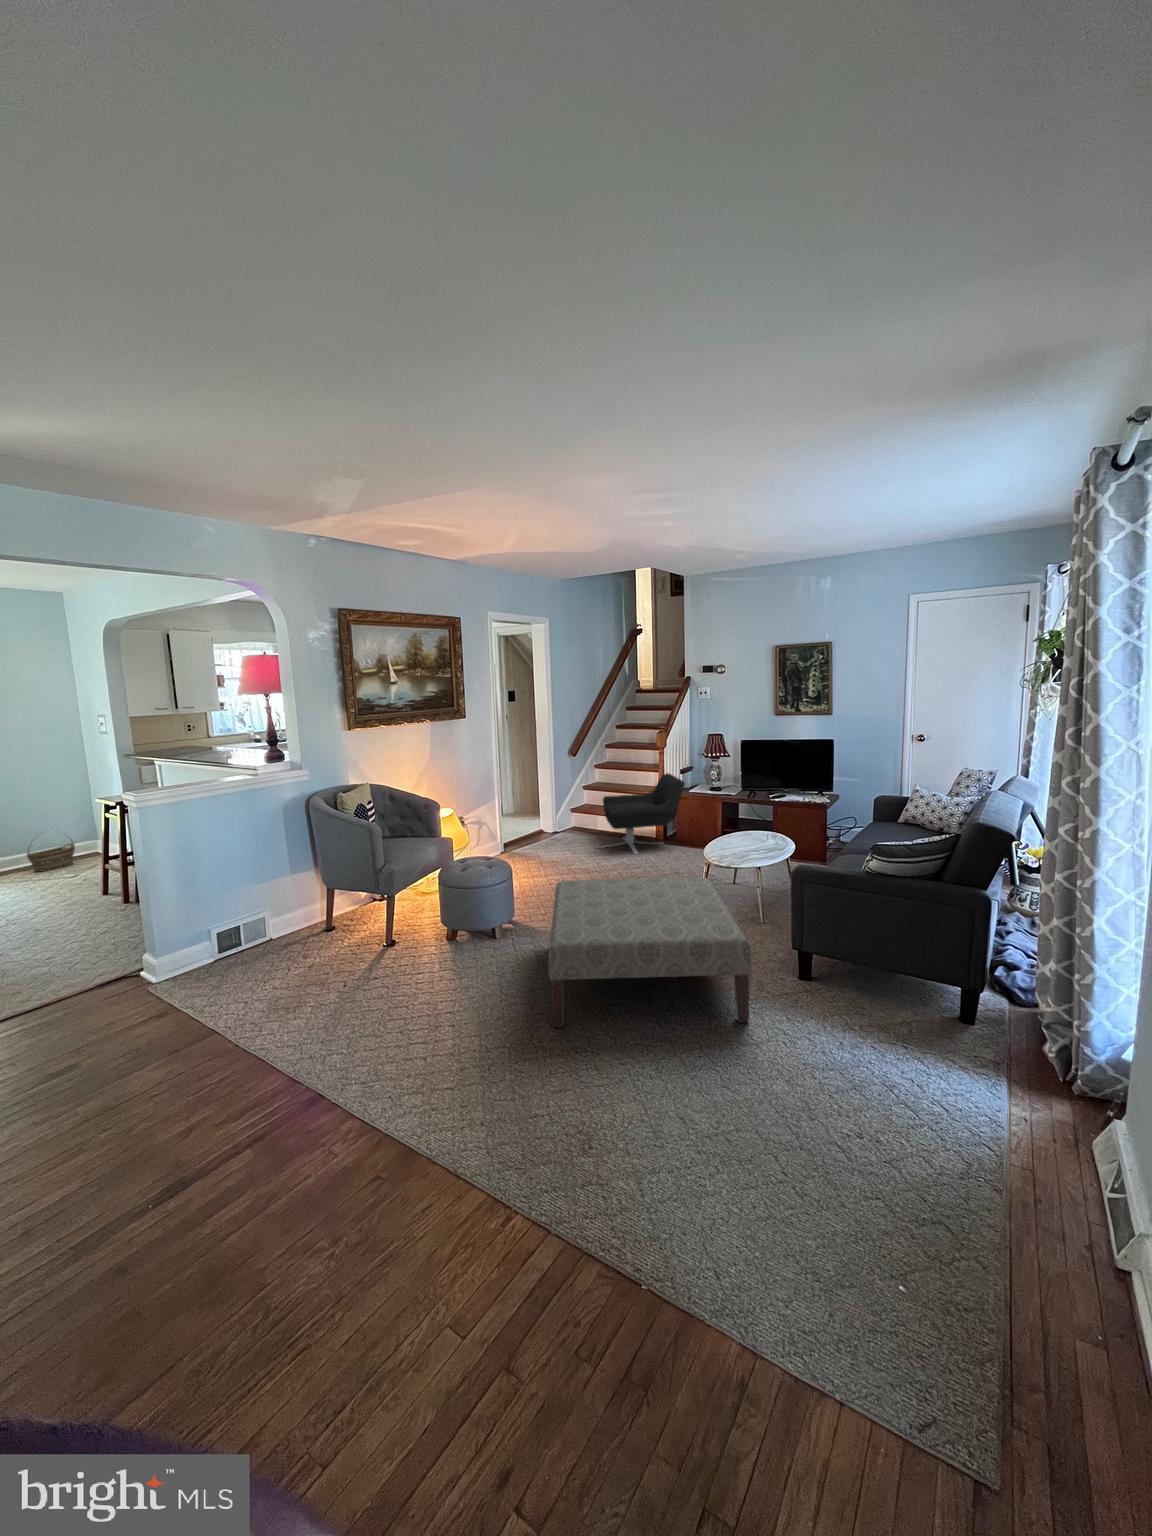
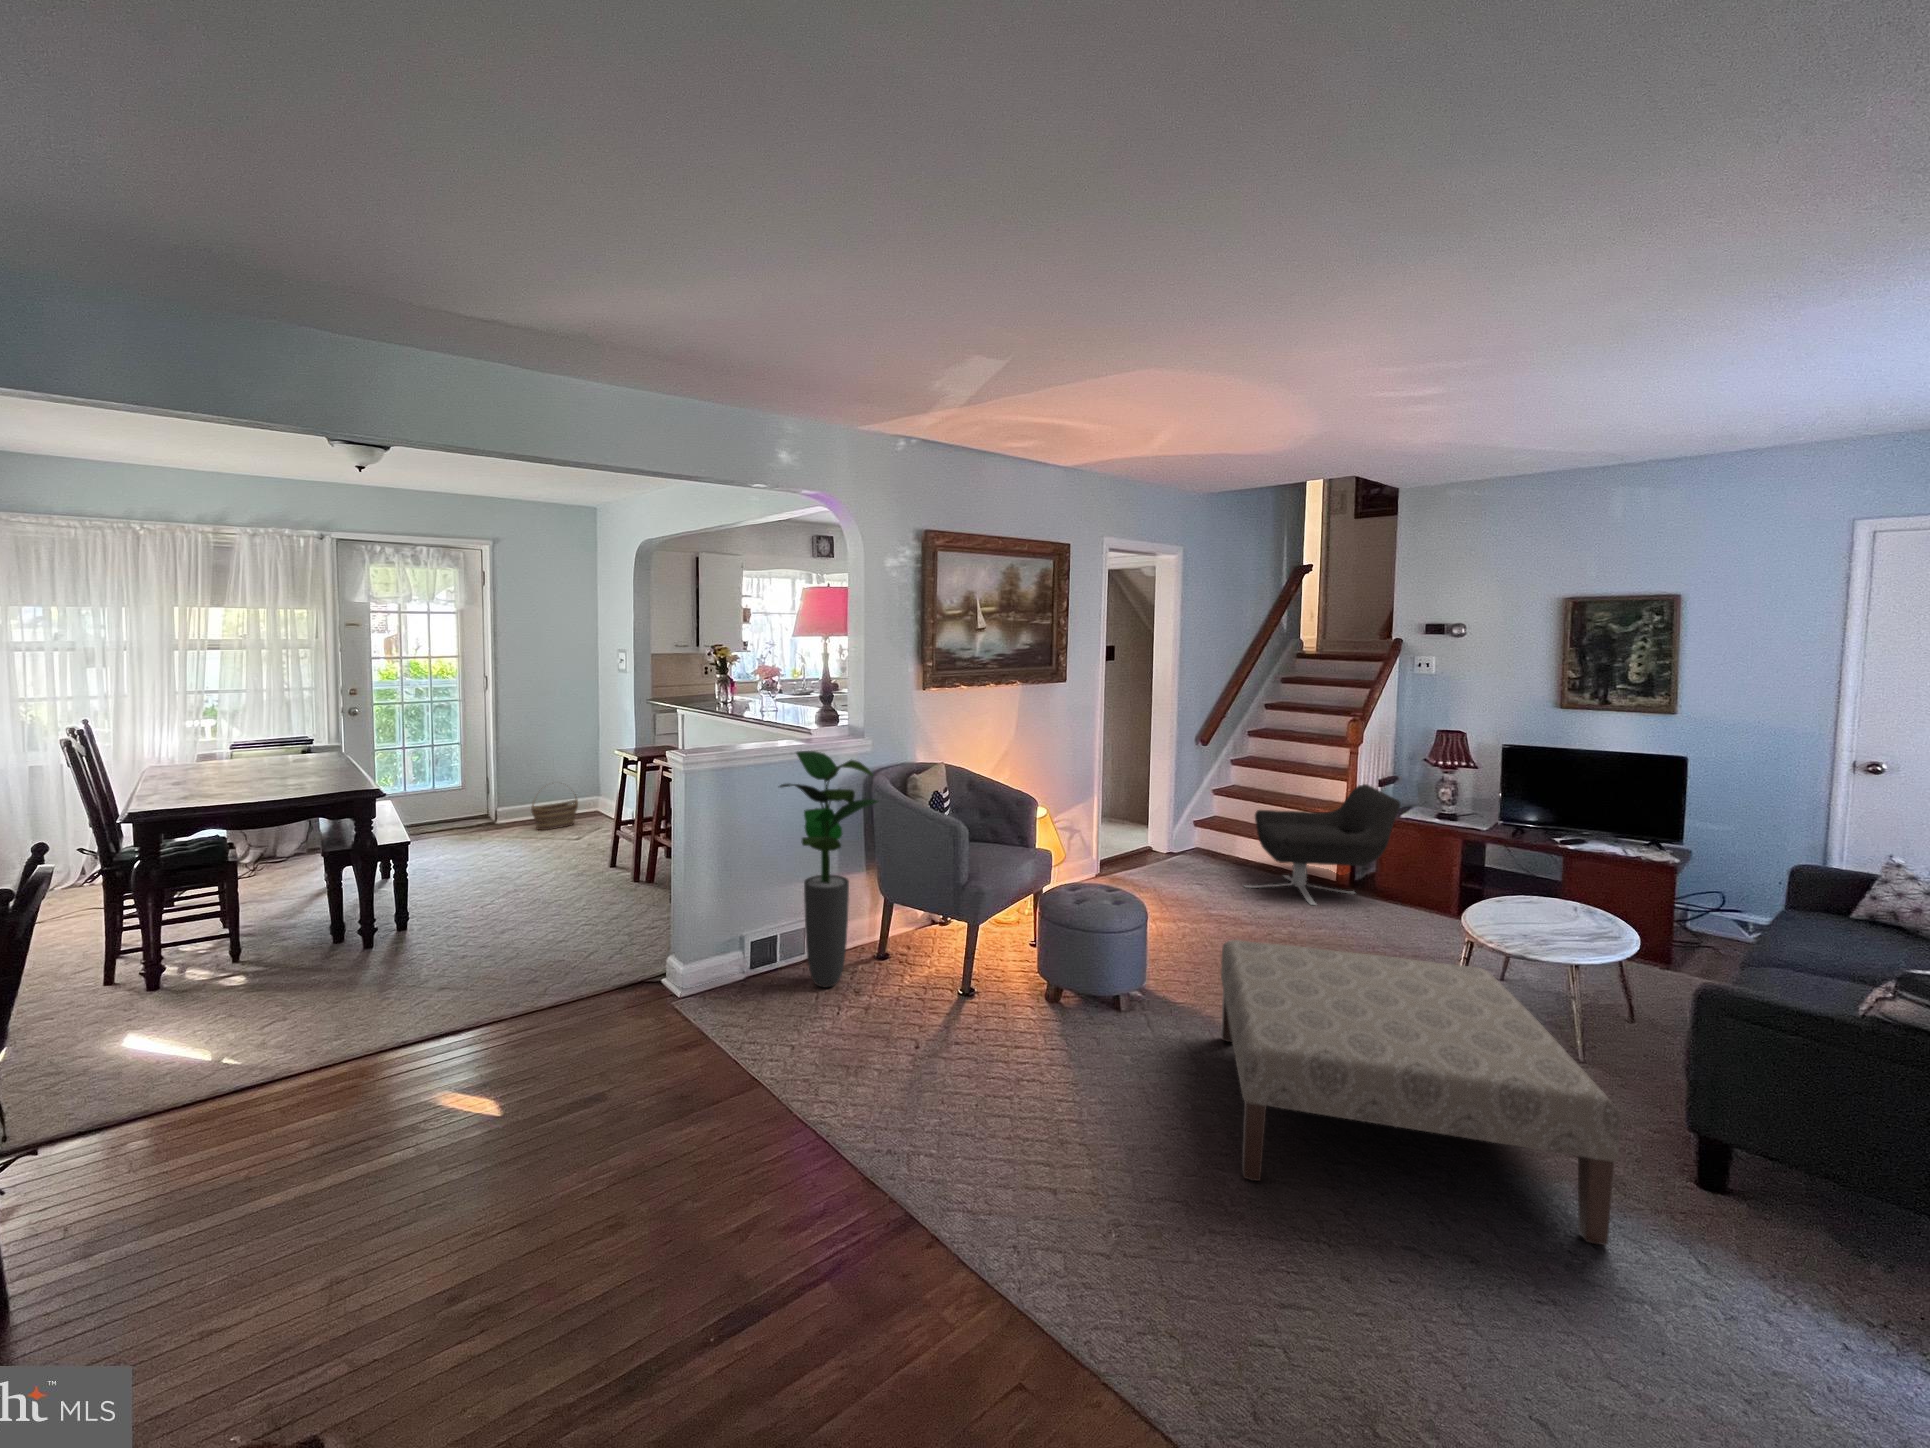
potted plant: none [221,783,309,957] -> present [780,751,878,987]

